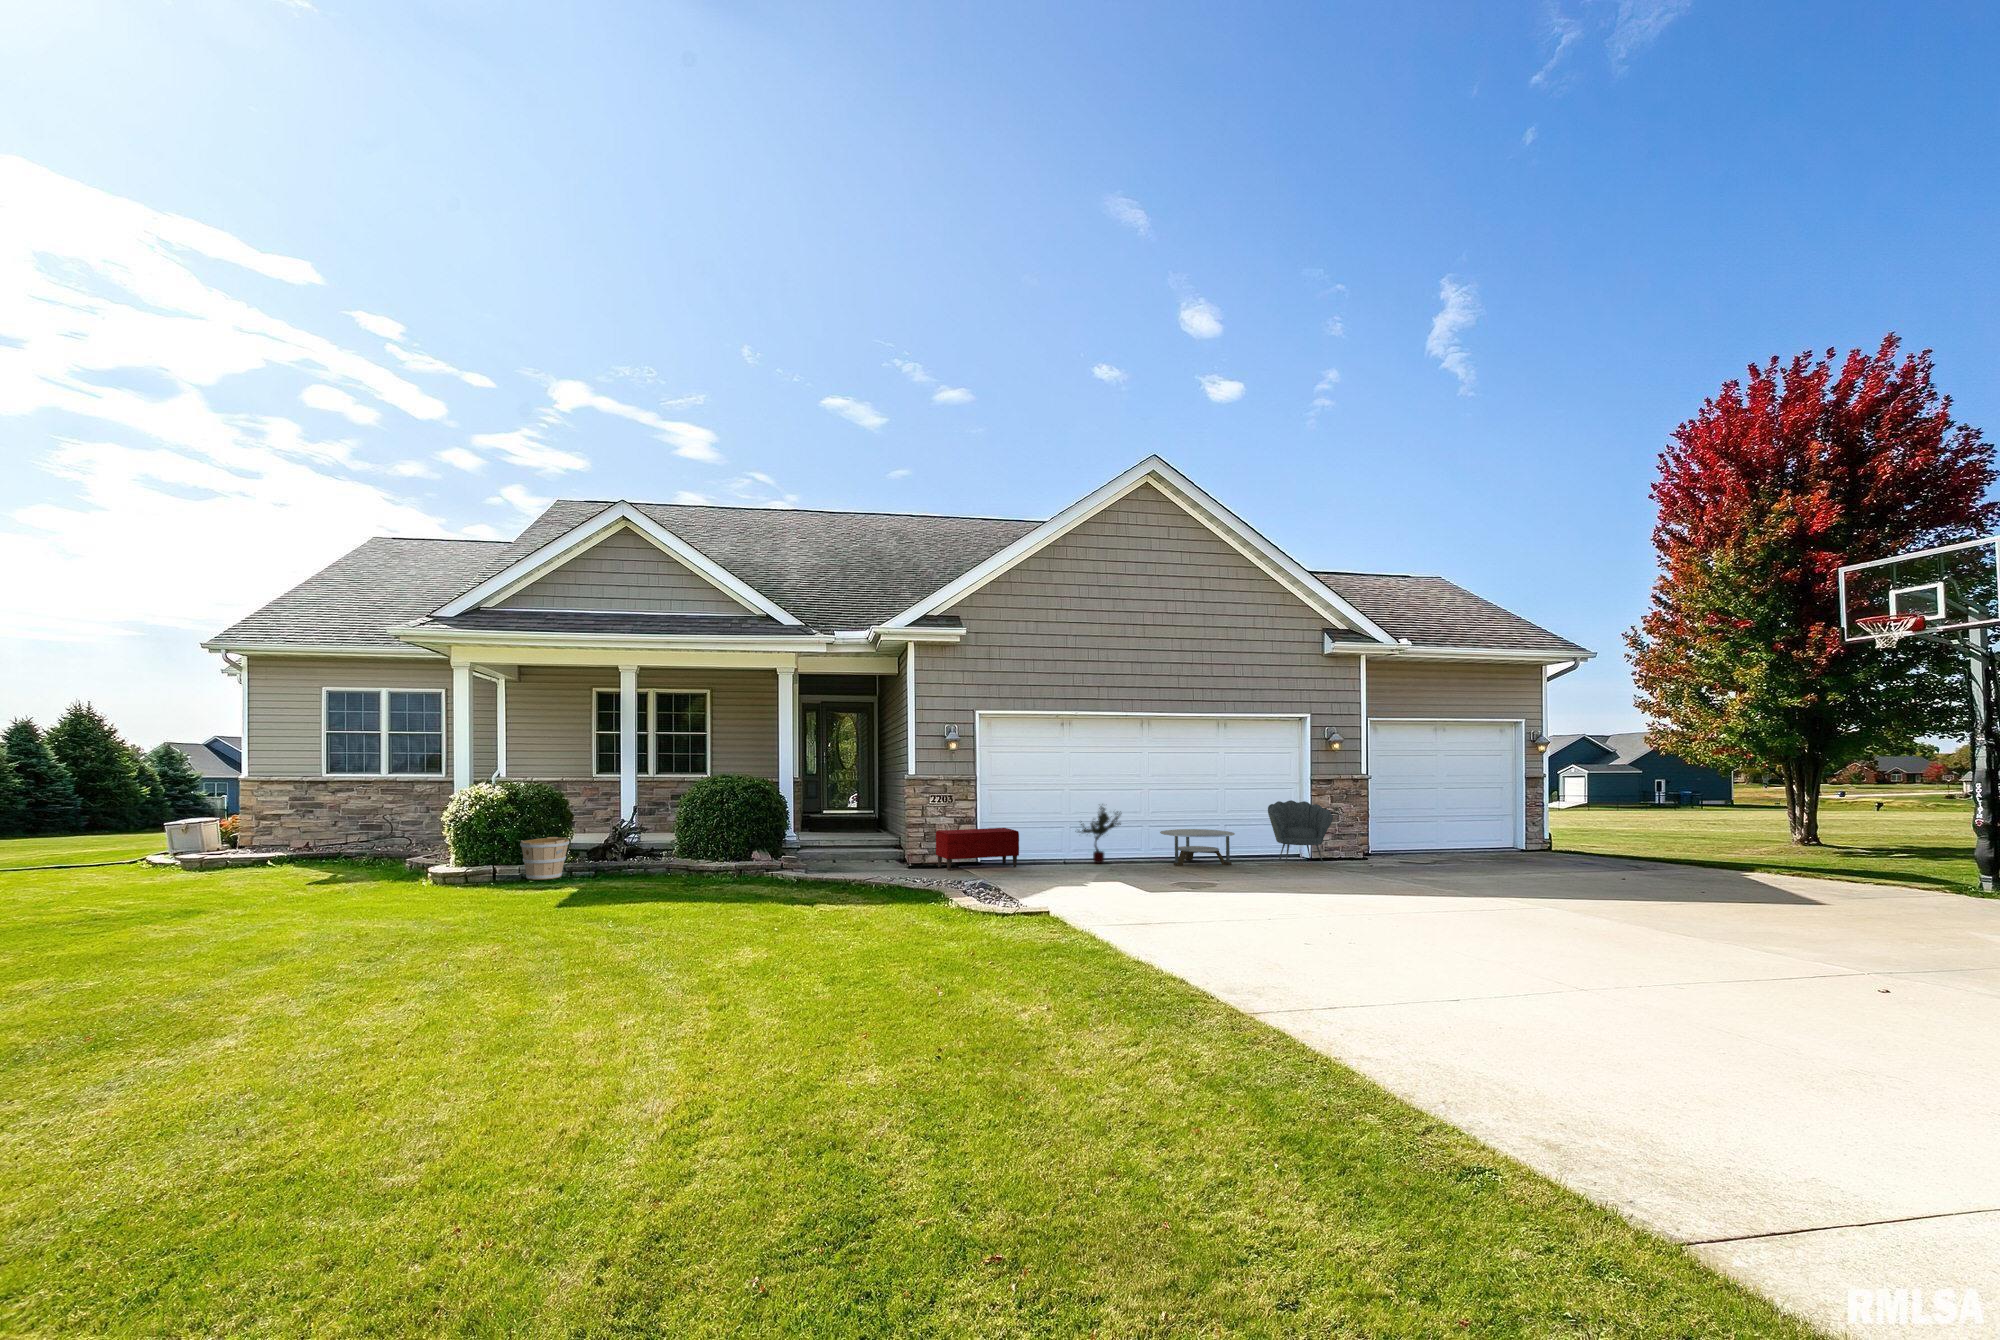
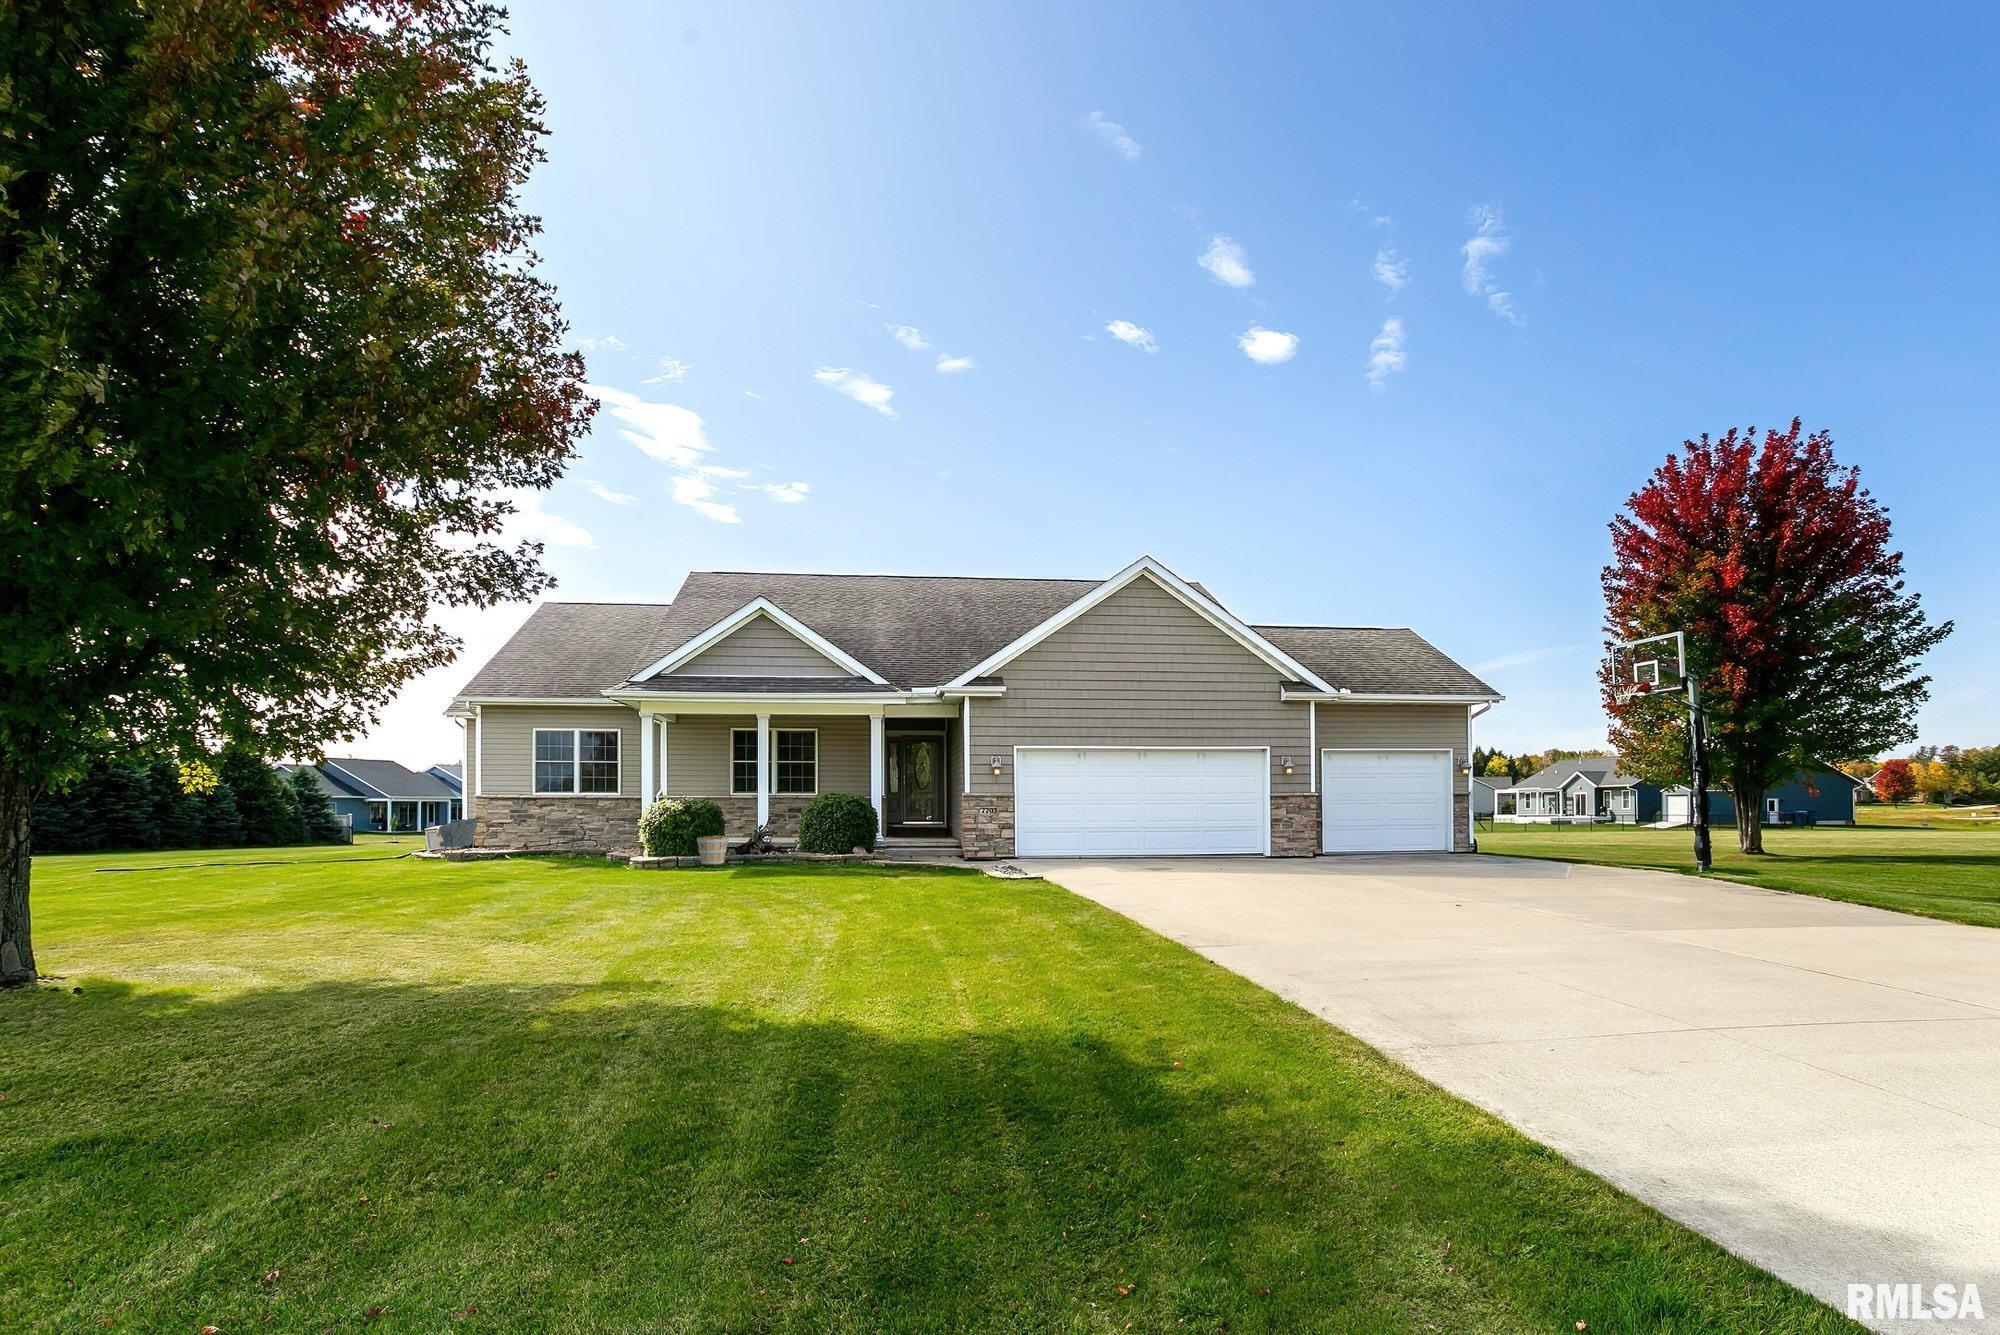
armchair: present [1268,800,1333,863] -> present [439,818,478,858]
potted tree: present [1078,806,1121,864] -> none [1087,814,1123,858]
bench: present [936,828,1019,871] -> none [984,832,1044,862]
round table: present [1160,829,1235,866] -> none [1151,834,1207,860]

